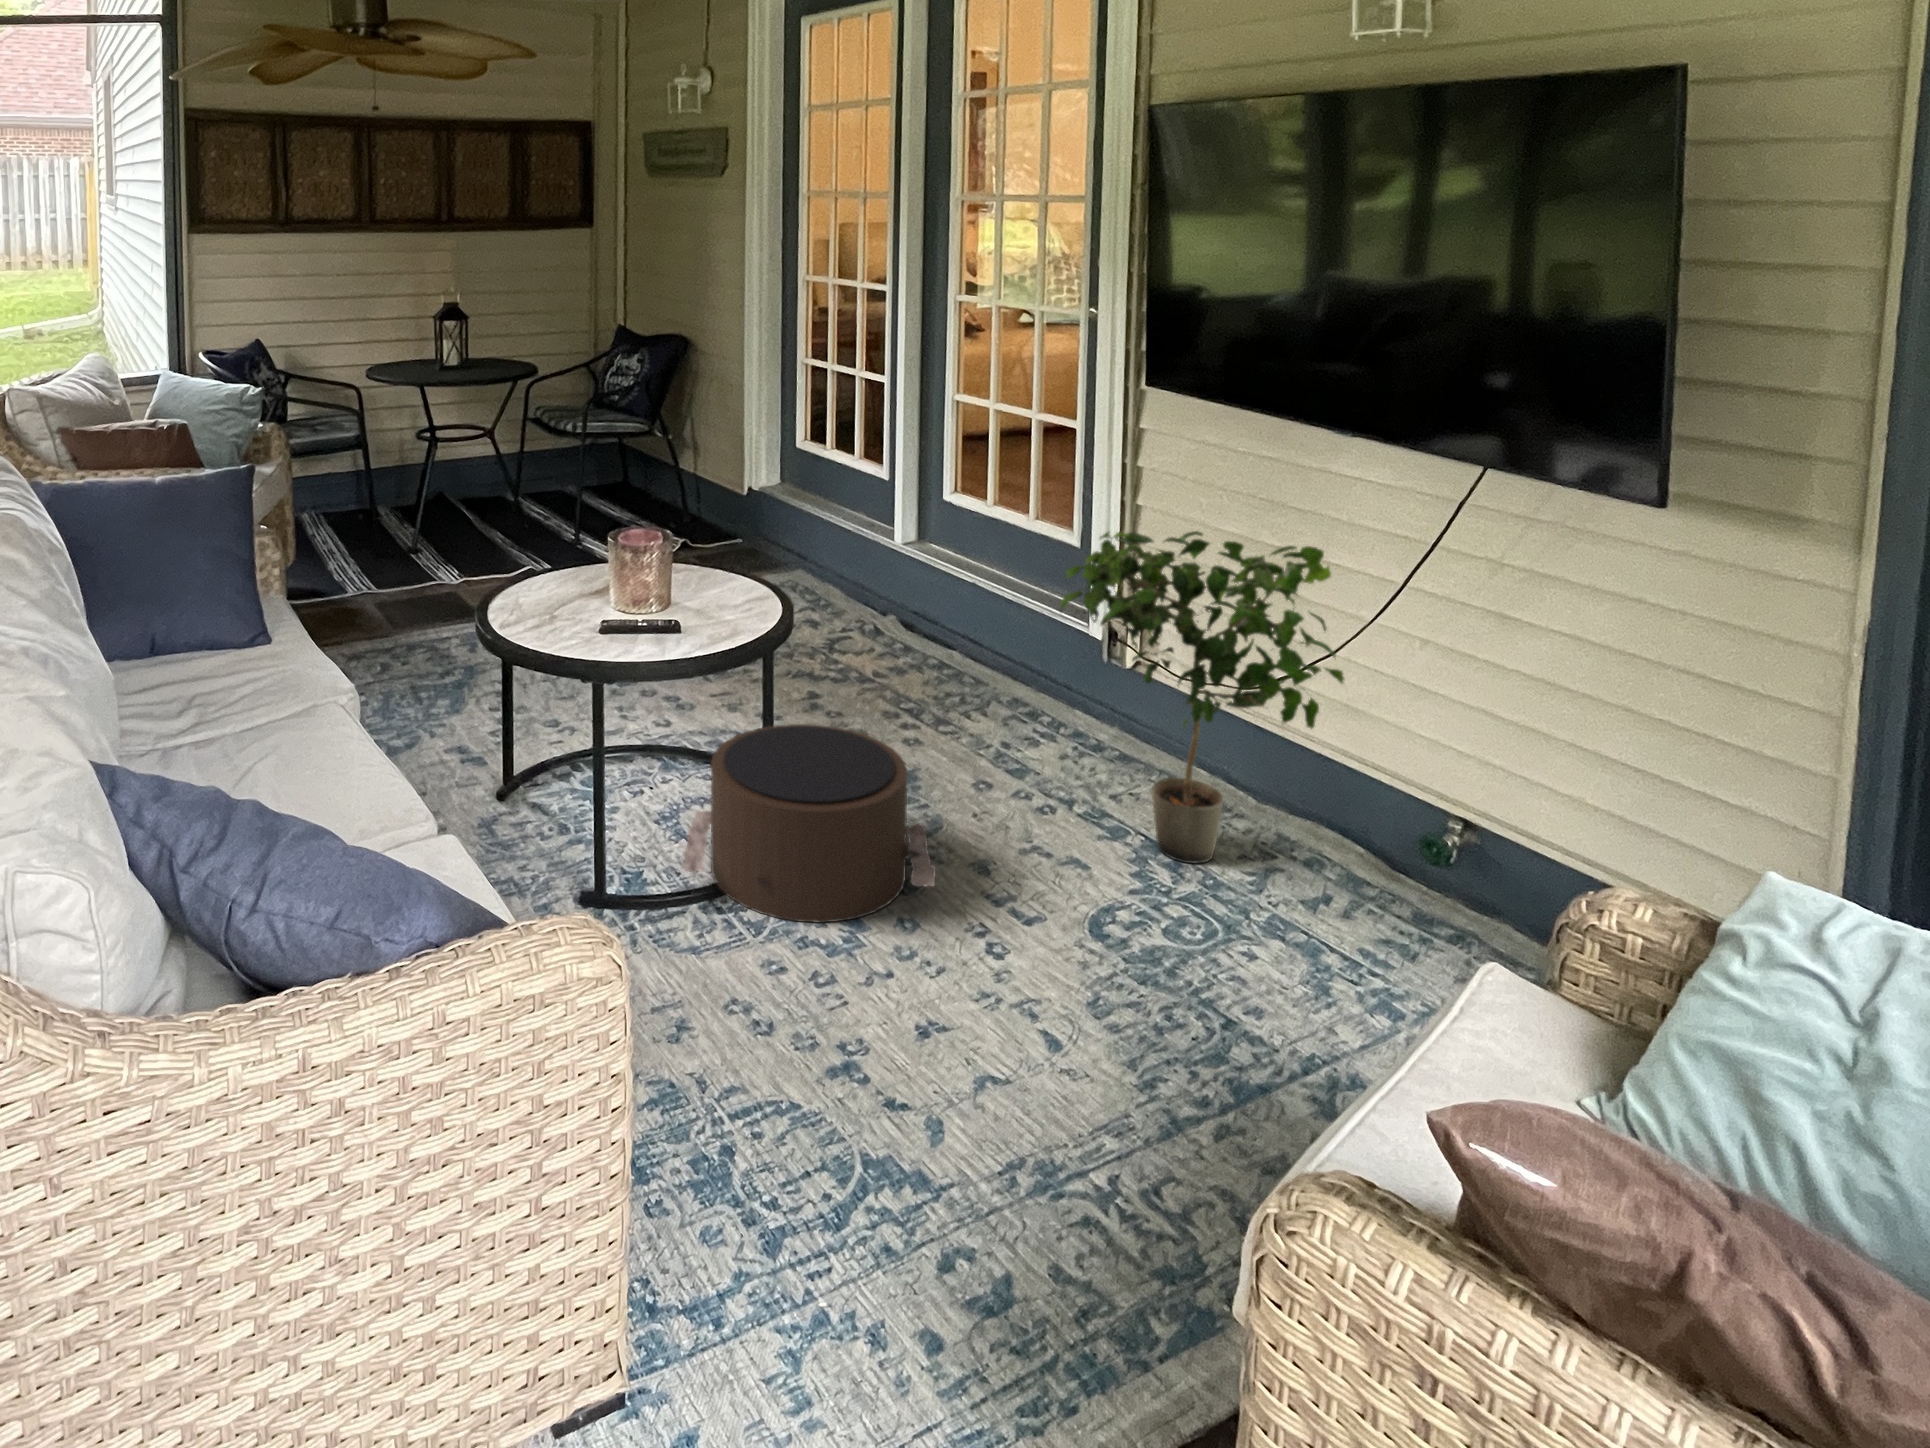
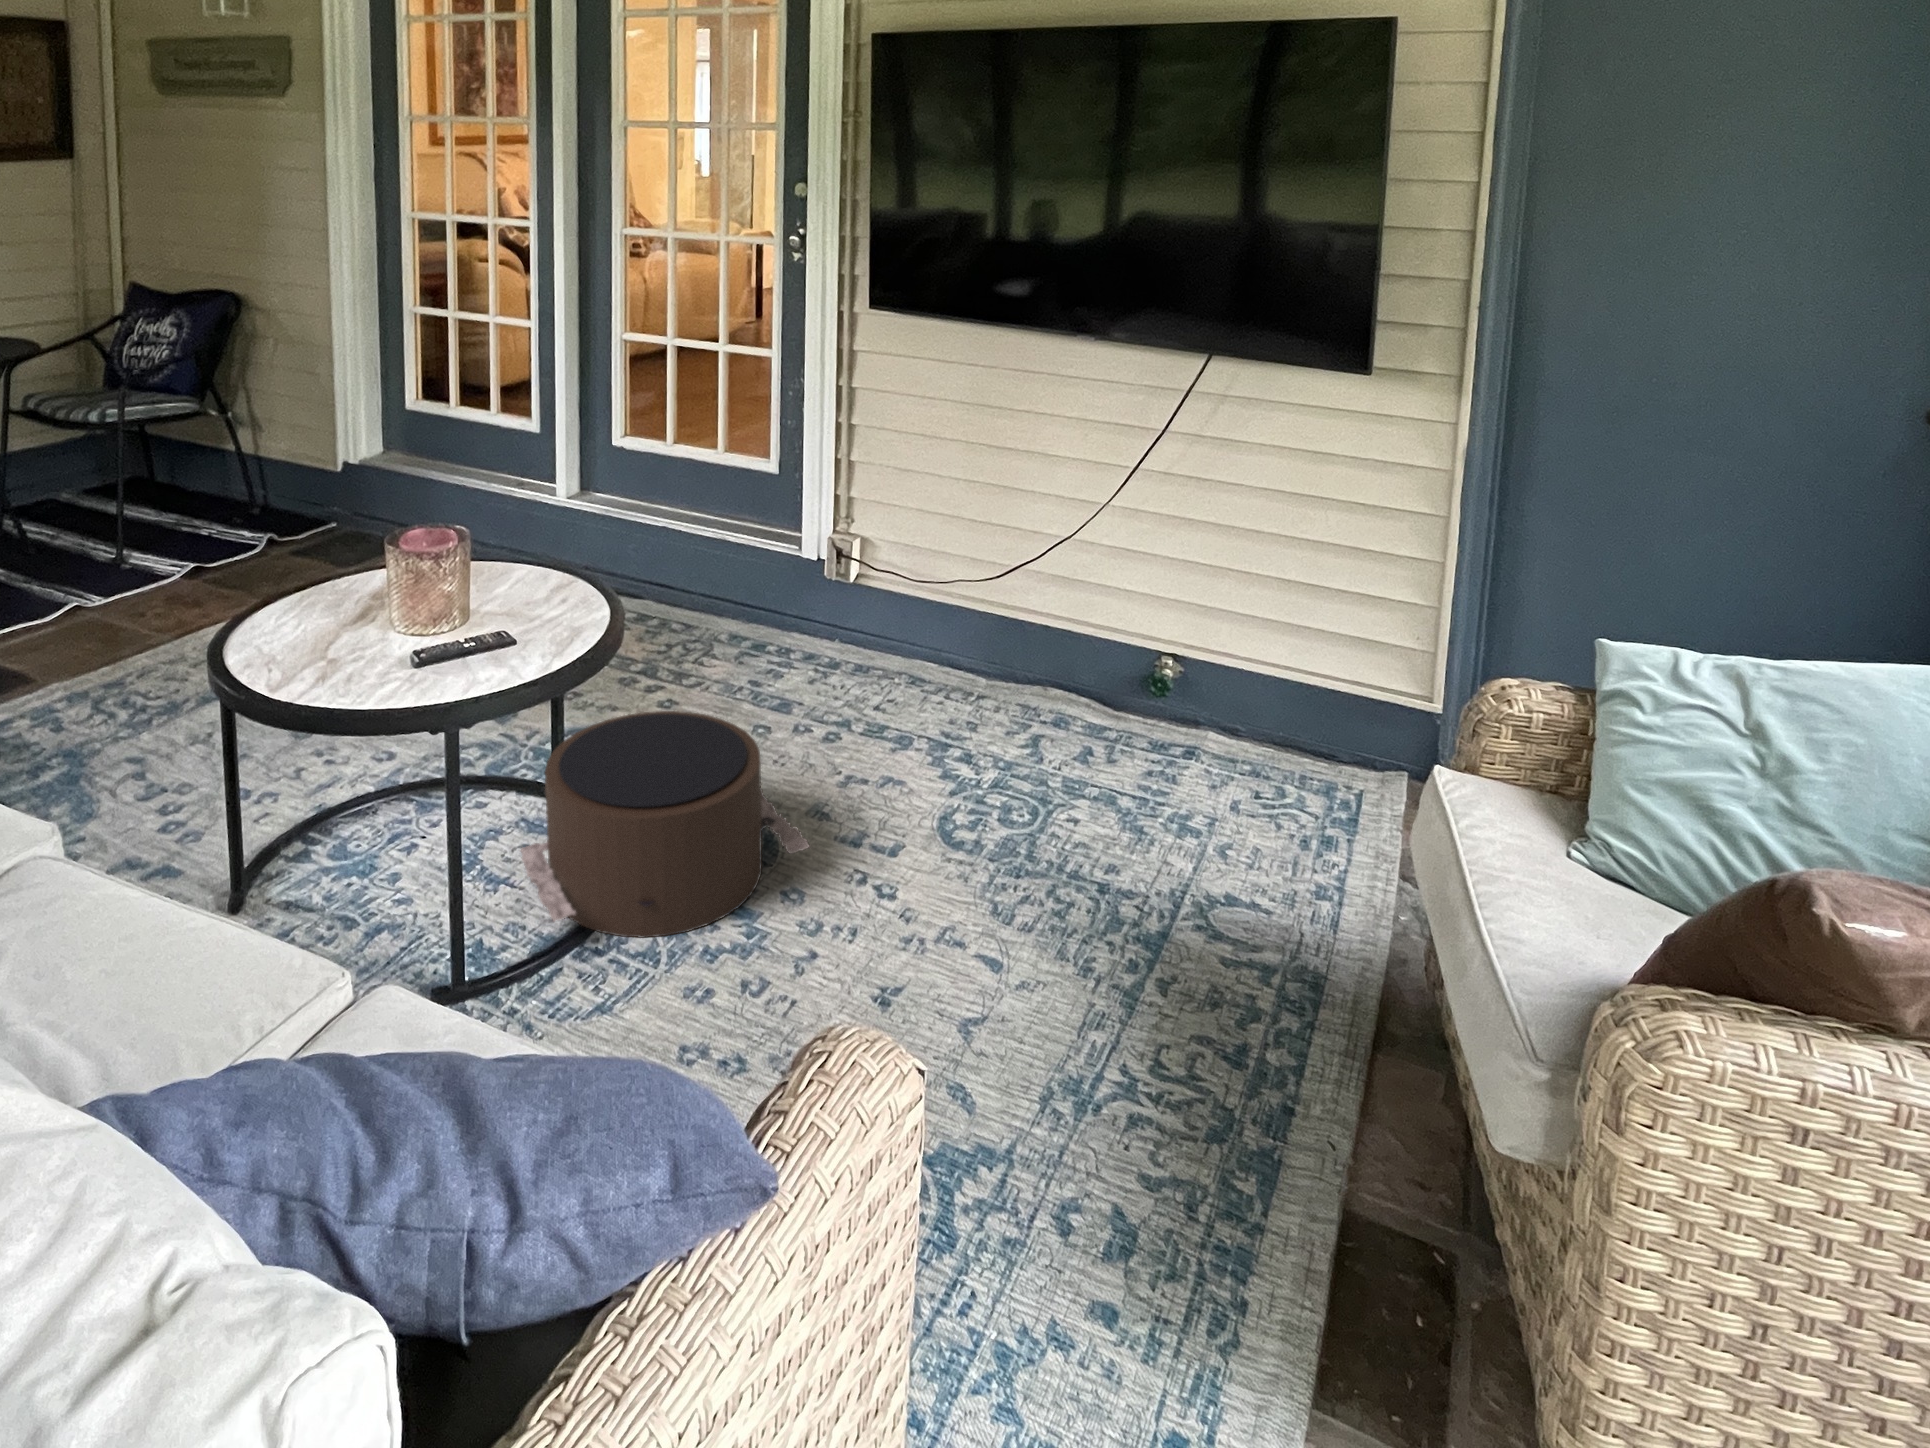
potted plant: present [1060,531,1344,863] -> none [831,444,1087,752]

